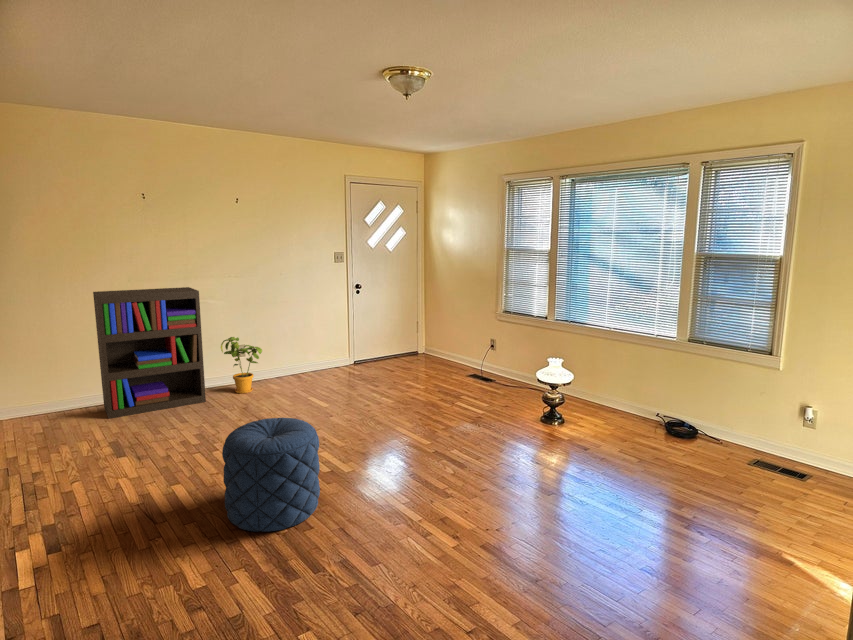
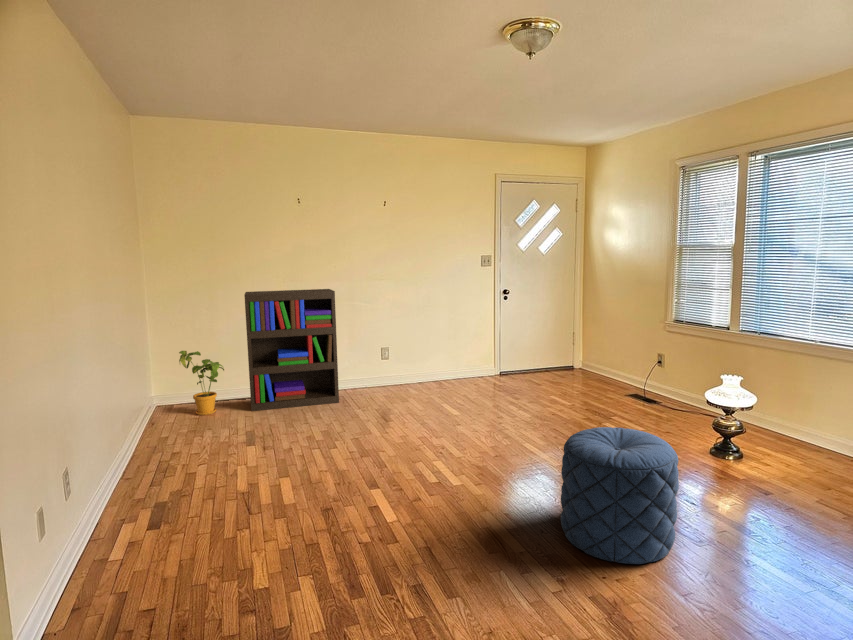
house plant: present [221,337,262,394] -> present [179,351,224,415]
pouf: present [222,418,320,532] -> present [561,427,679,564]

